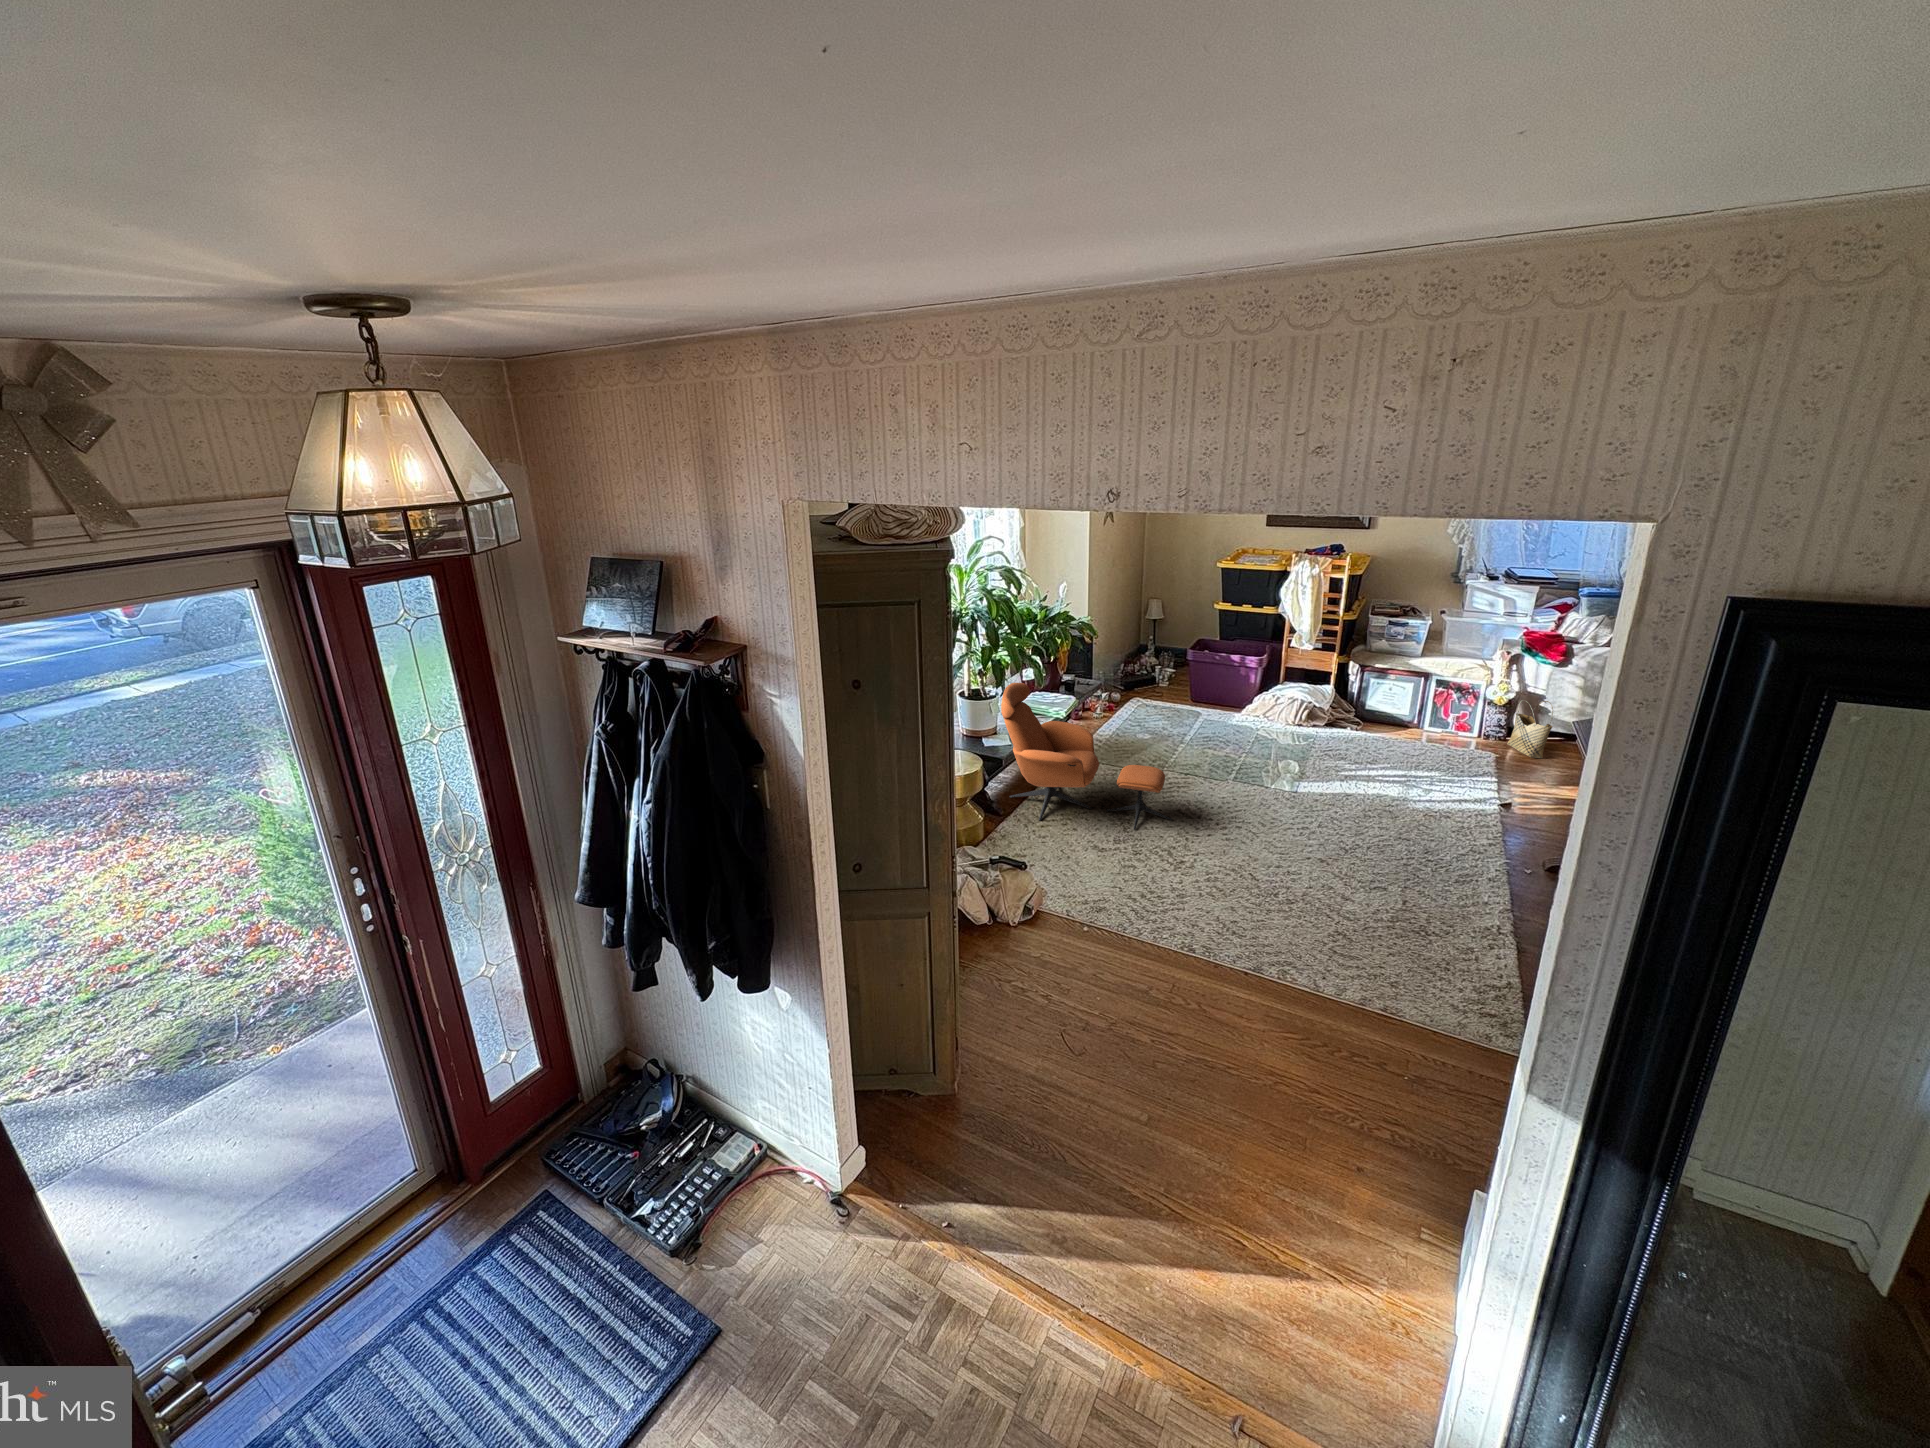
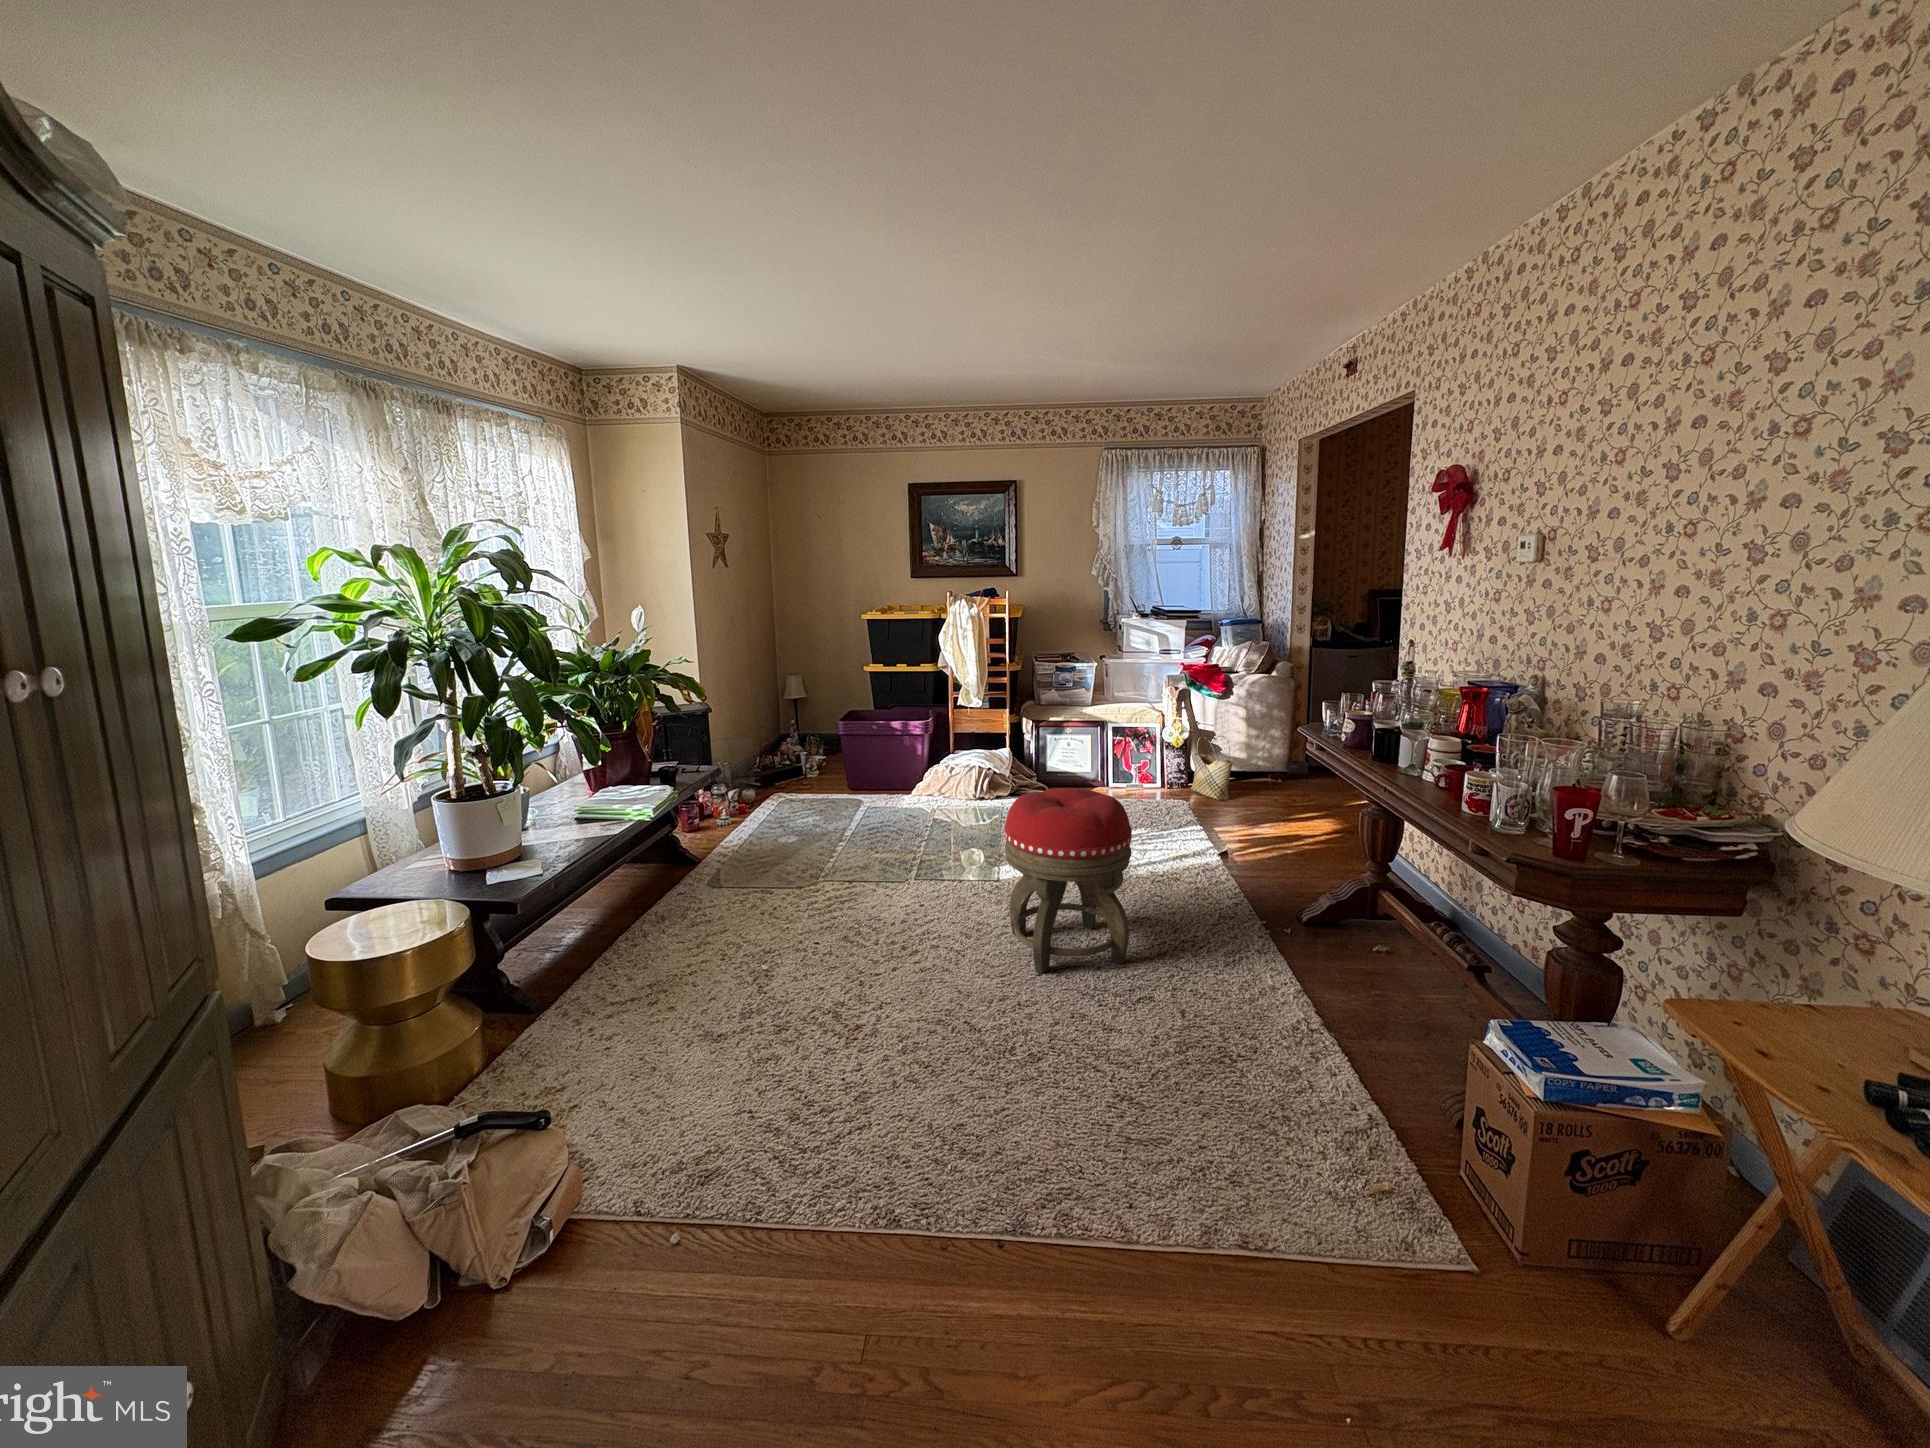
lounge chair: present [1001,683,1172,830] -> none [527,771,837,1005]
footstool: none [1298,736,1398,863] -> present [1005,788,1132,974]

